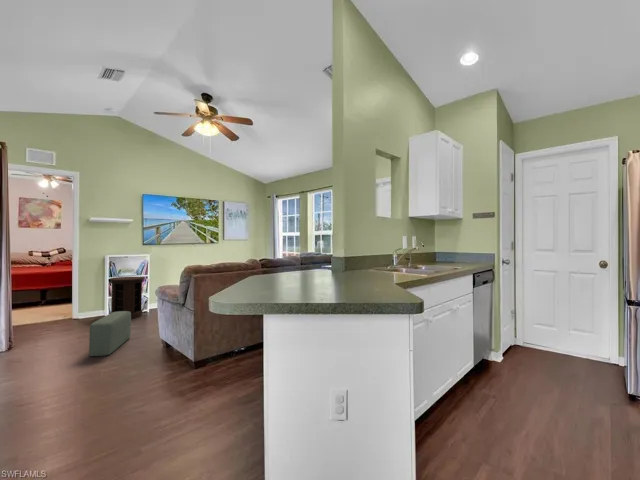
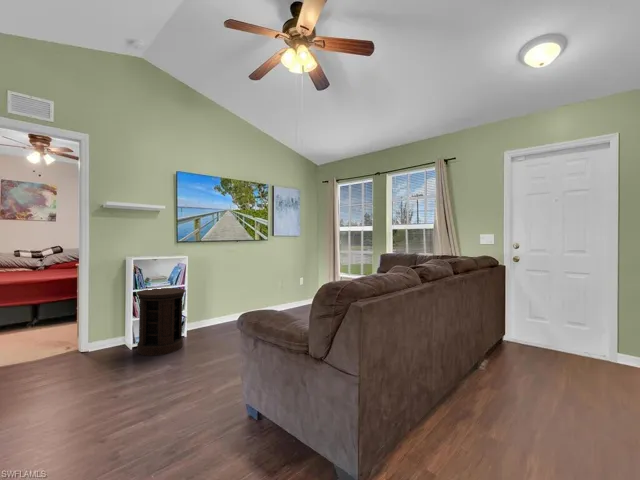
pouf: present [89,311,131,356] -> none [134,356,190,463]

